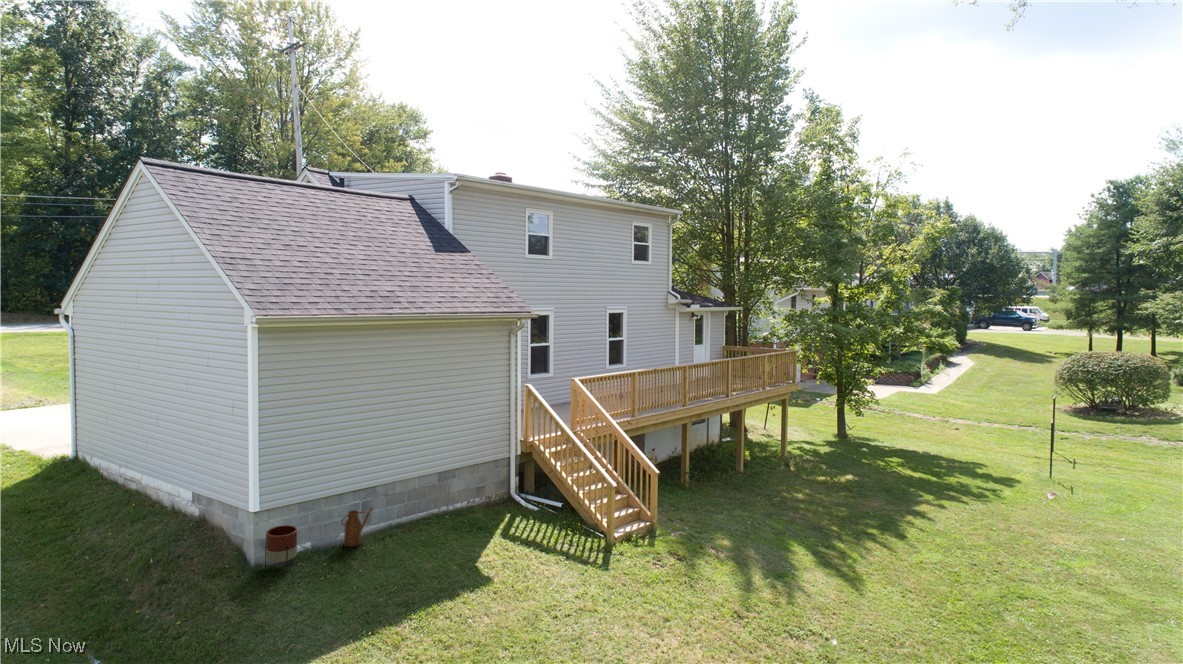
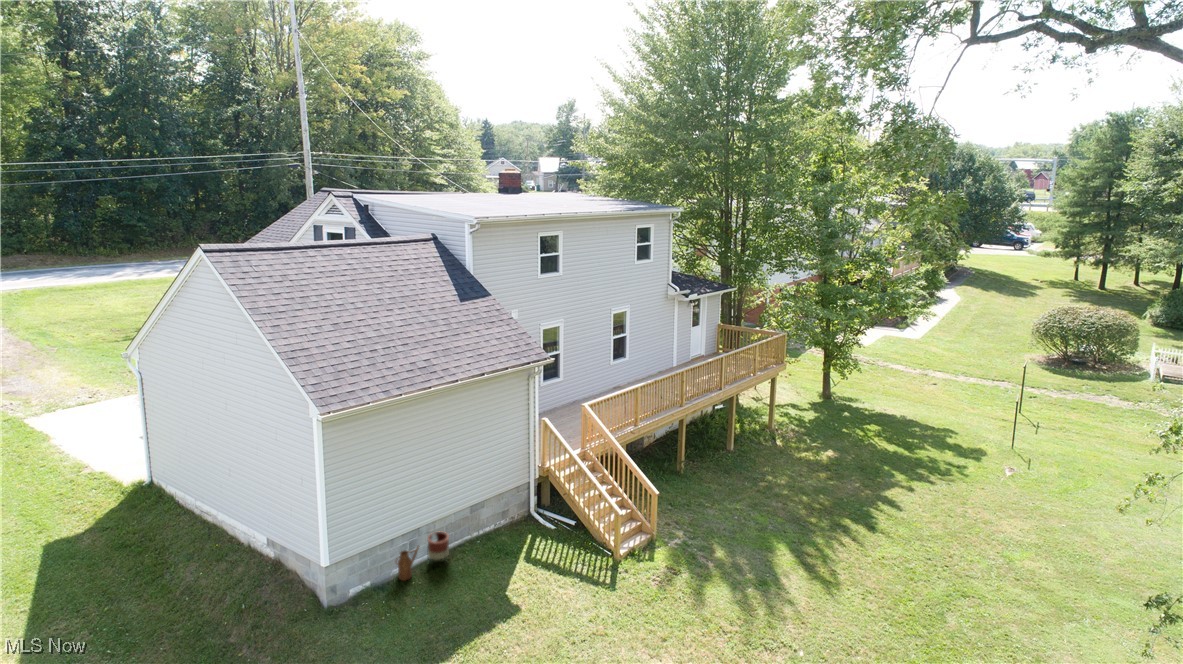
planter: present [265,525,297,572] -> present [427,532,449,560]

